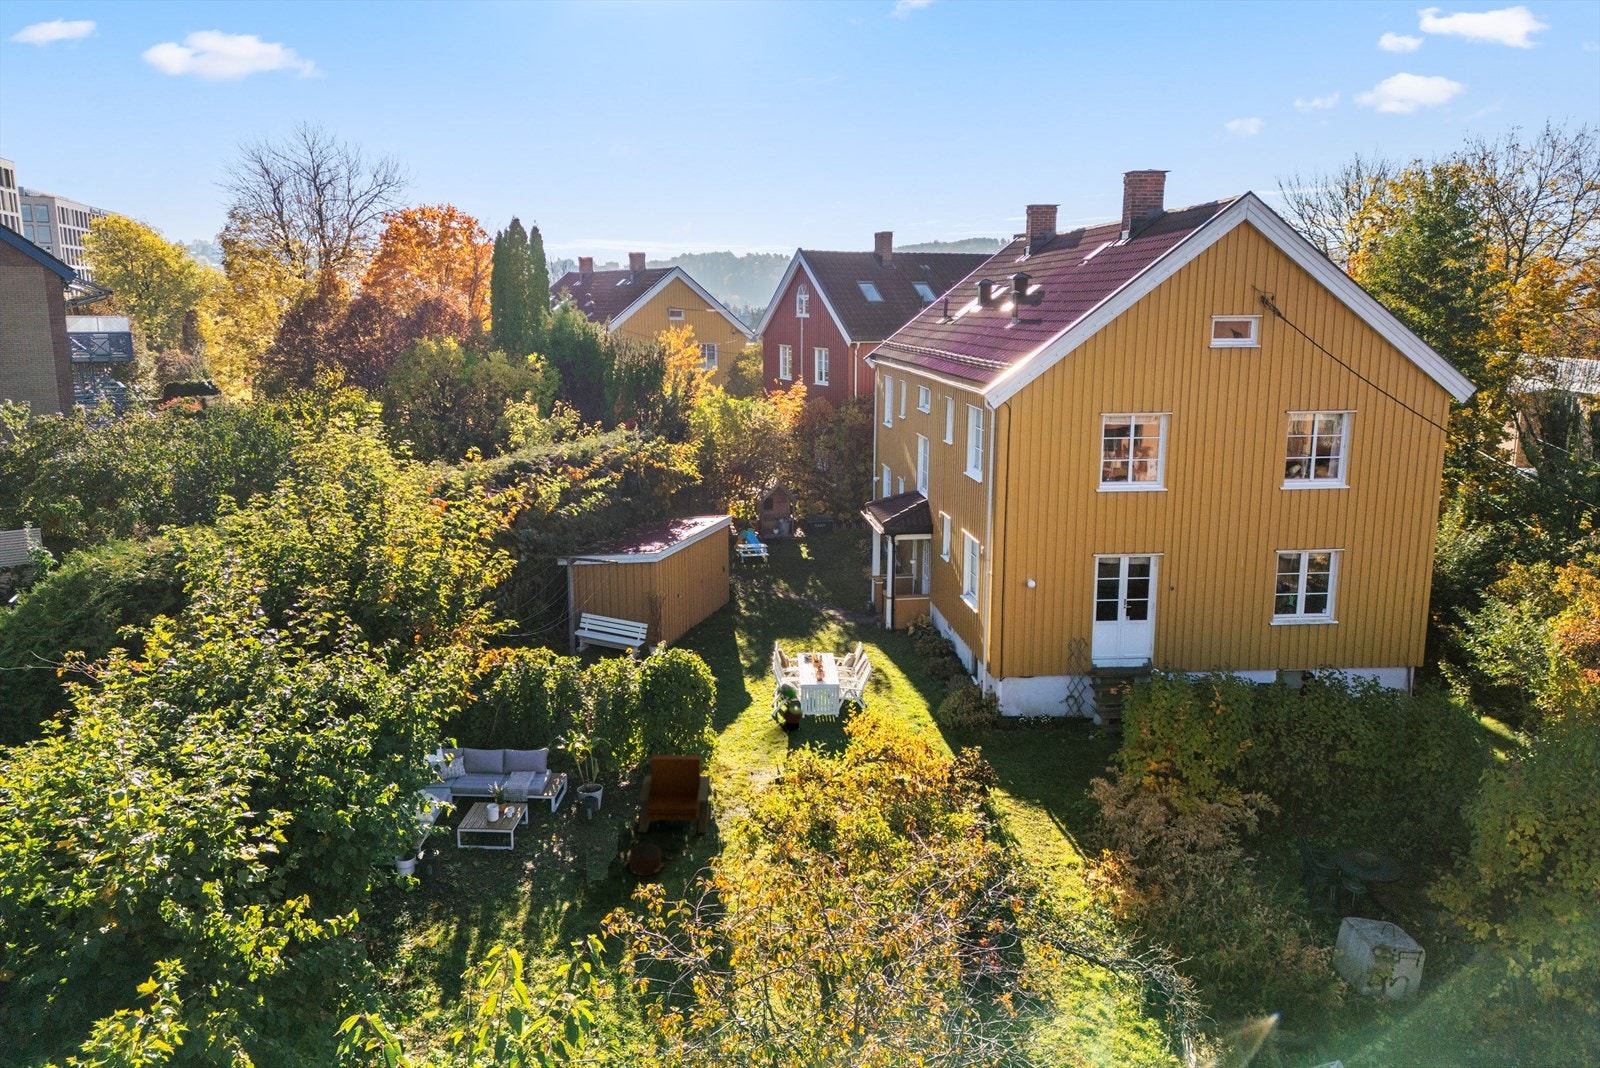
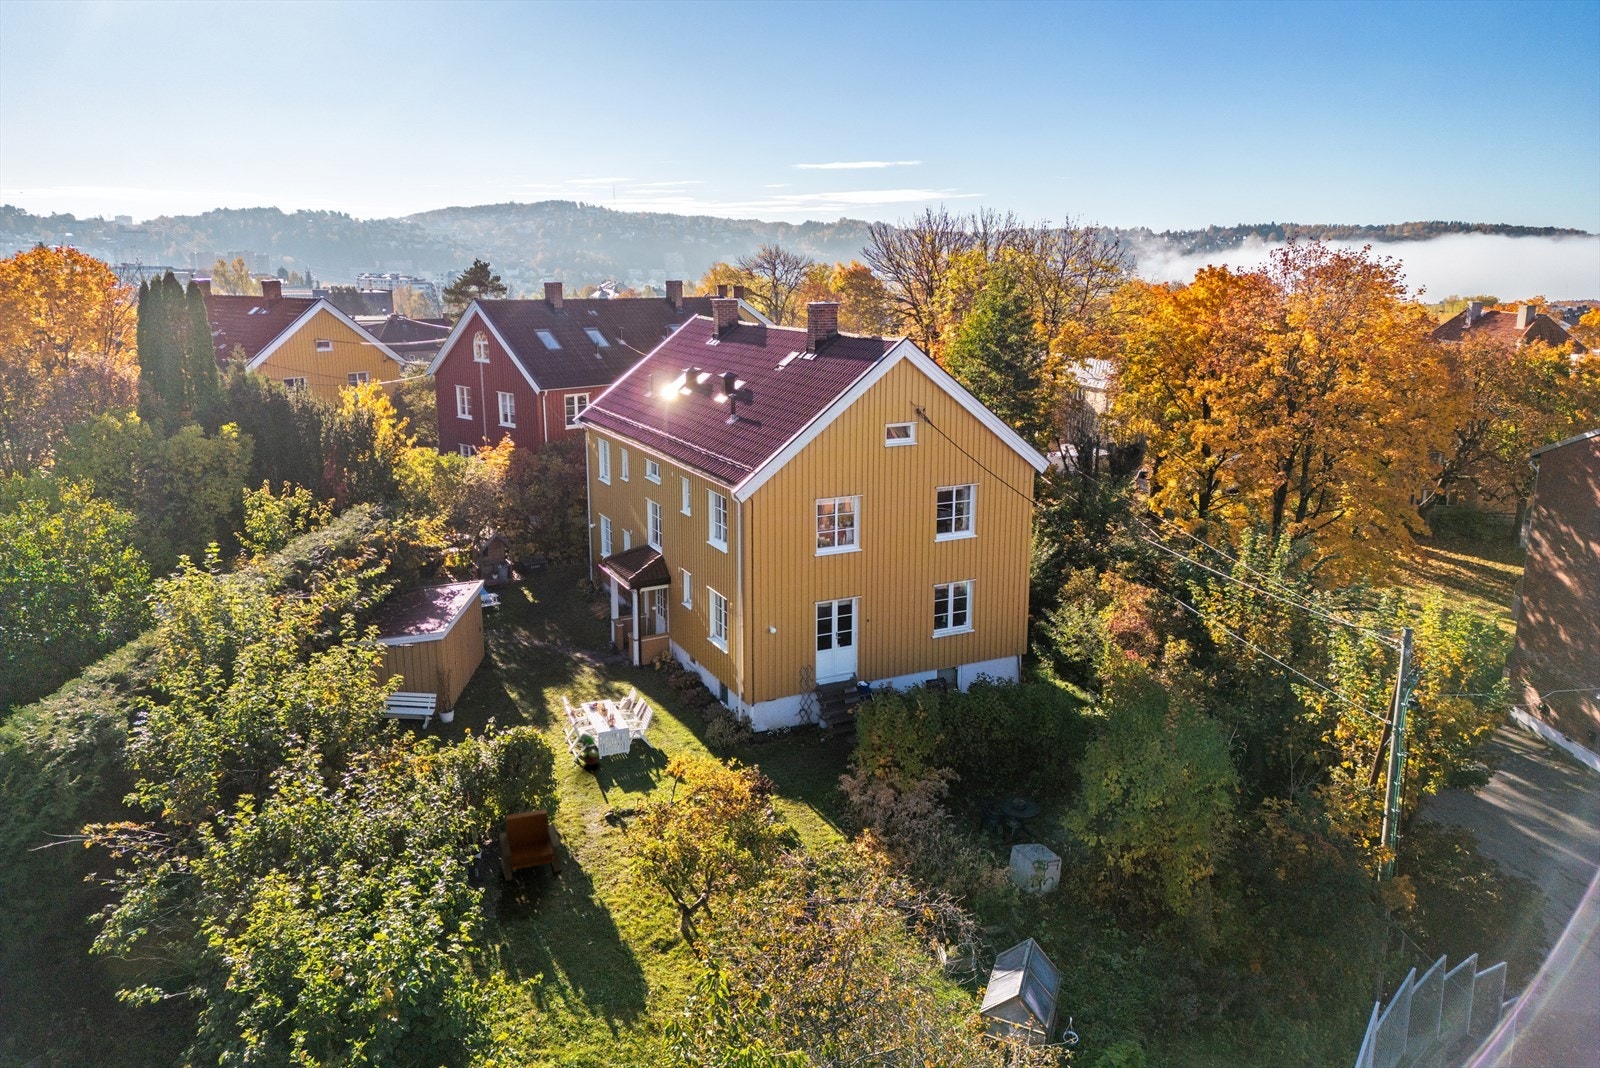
pouf: present [624,844,664,876] -> none [507,889,541,916]

